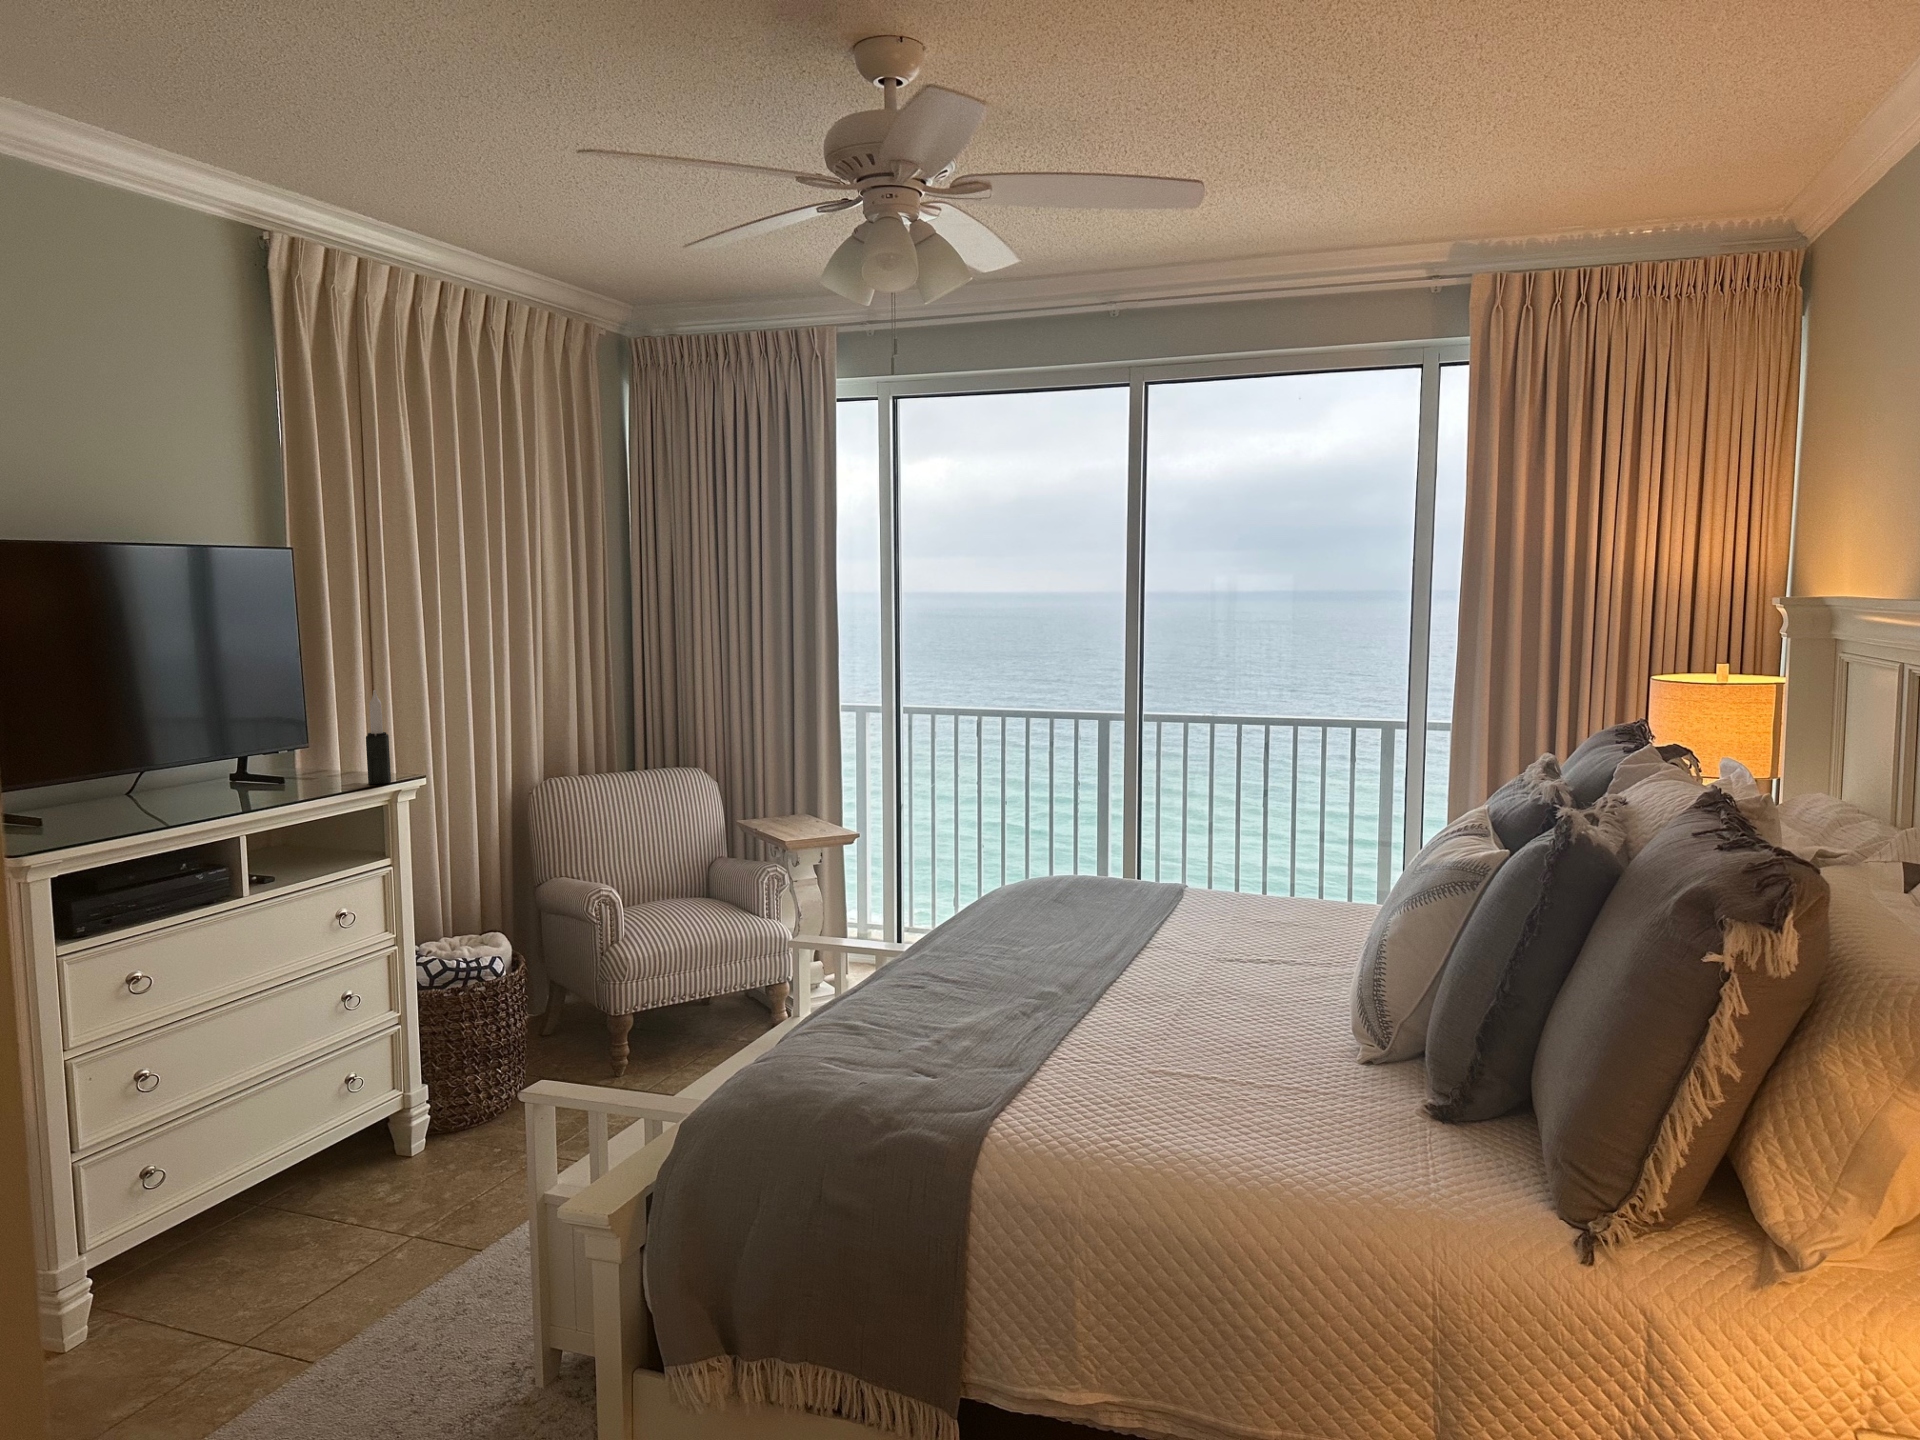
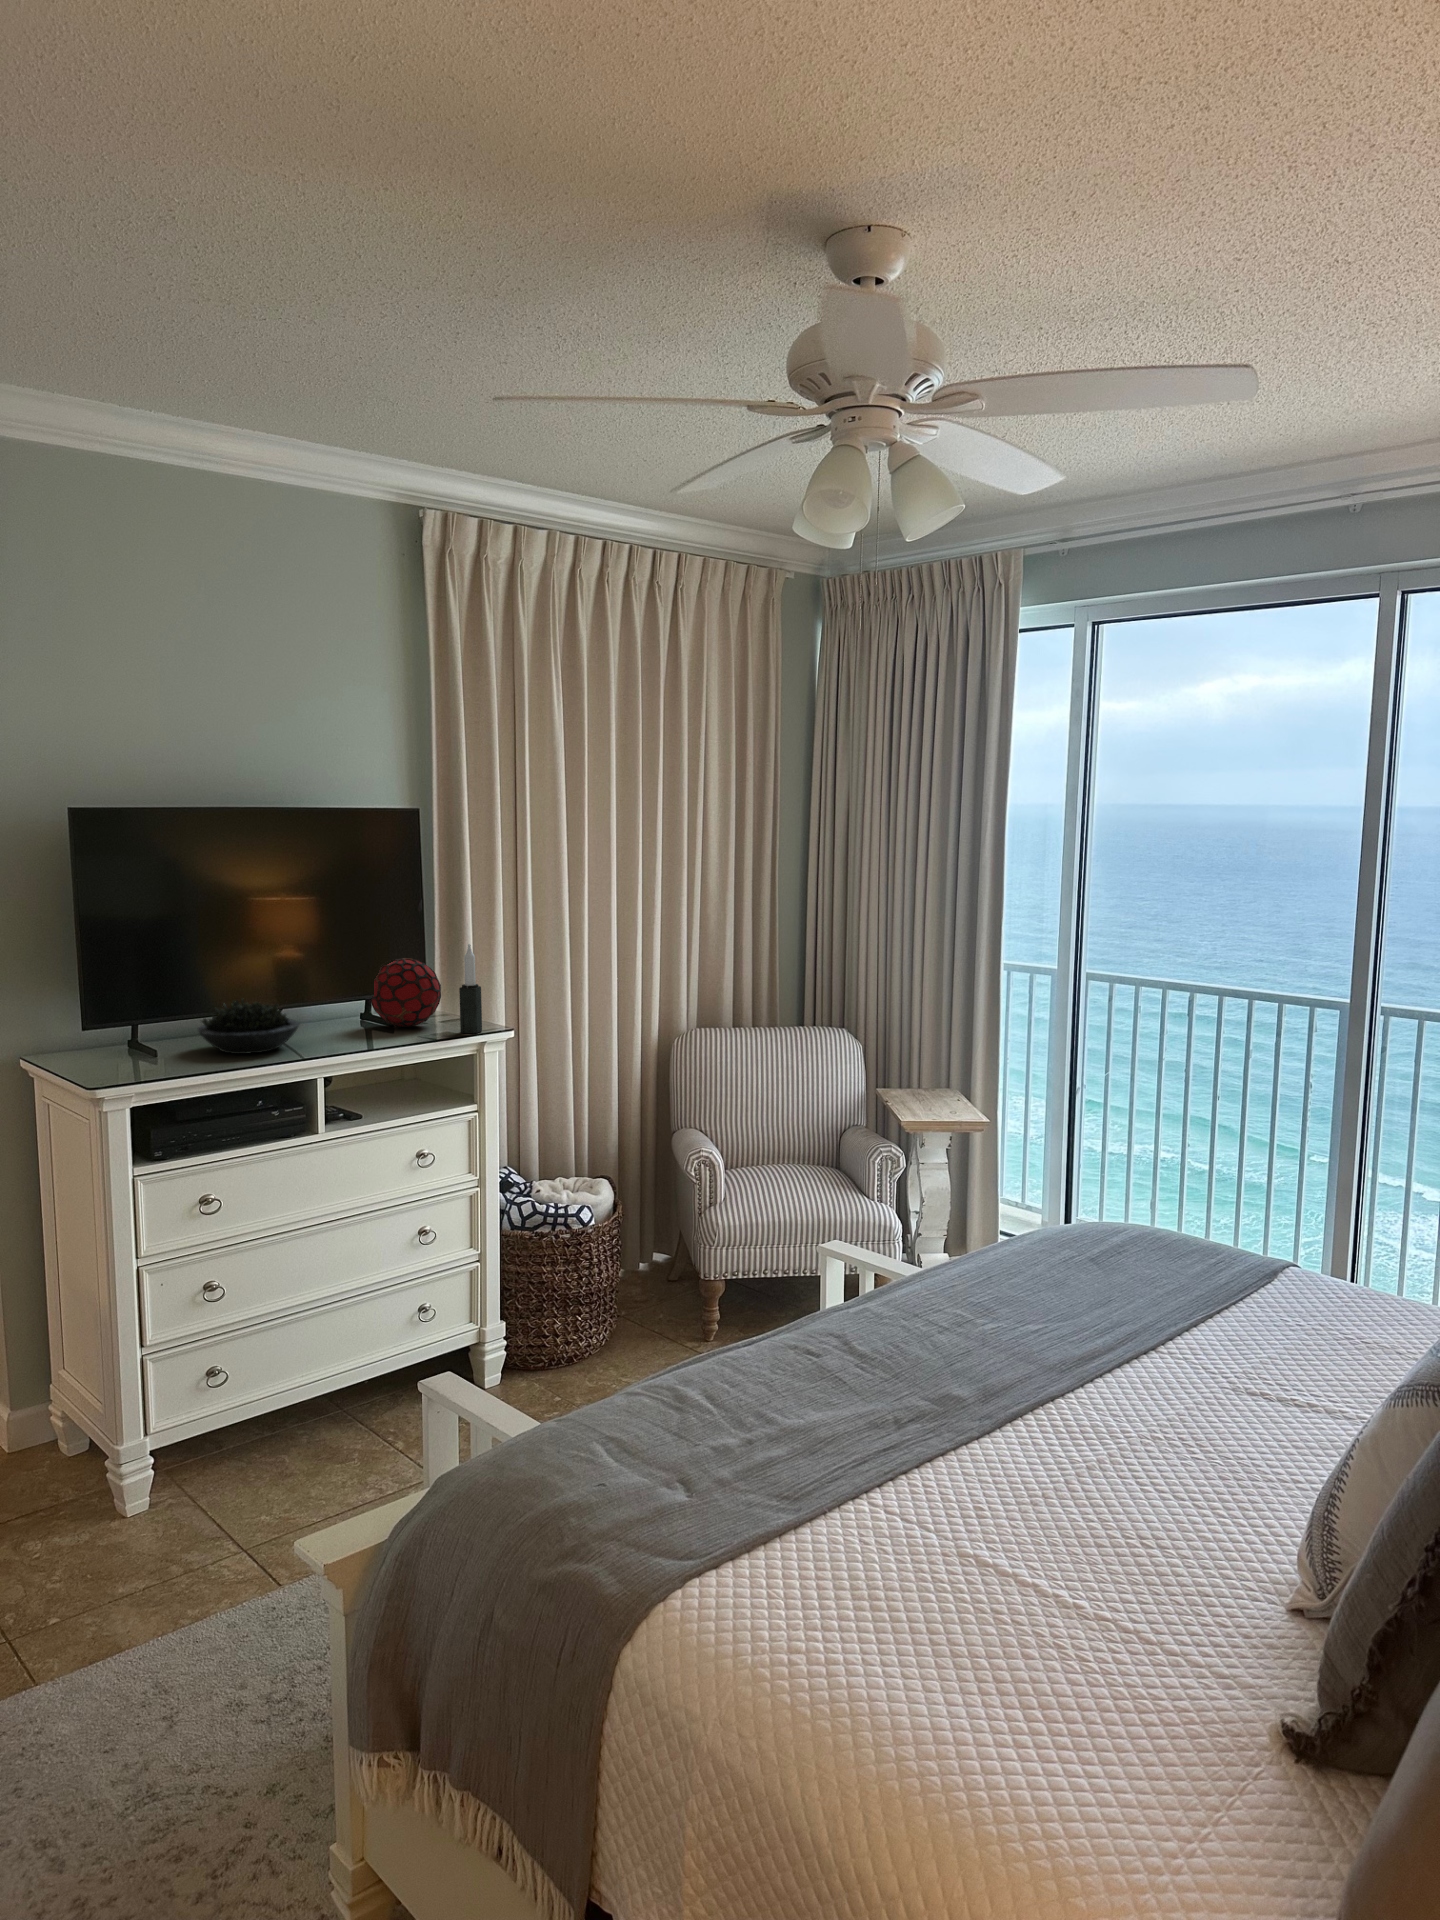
decorative orb: none [250,710,334,784] -> present [371,958,441,1027]
succulent plant: none [76,758,203,819] -> present [198,999,299,1054]

